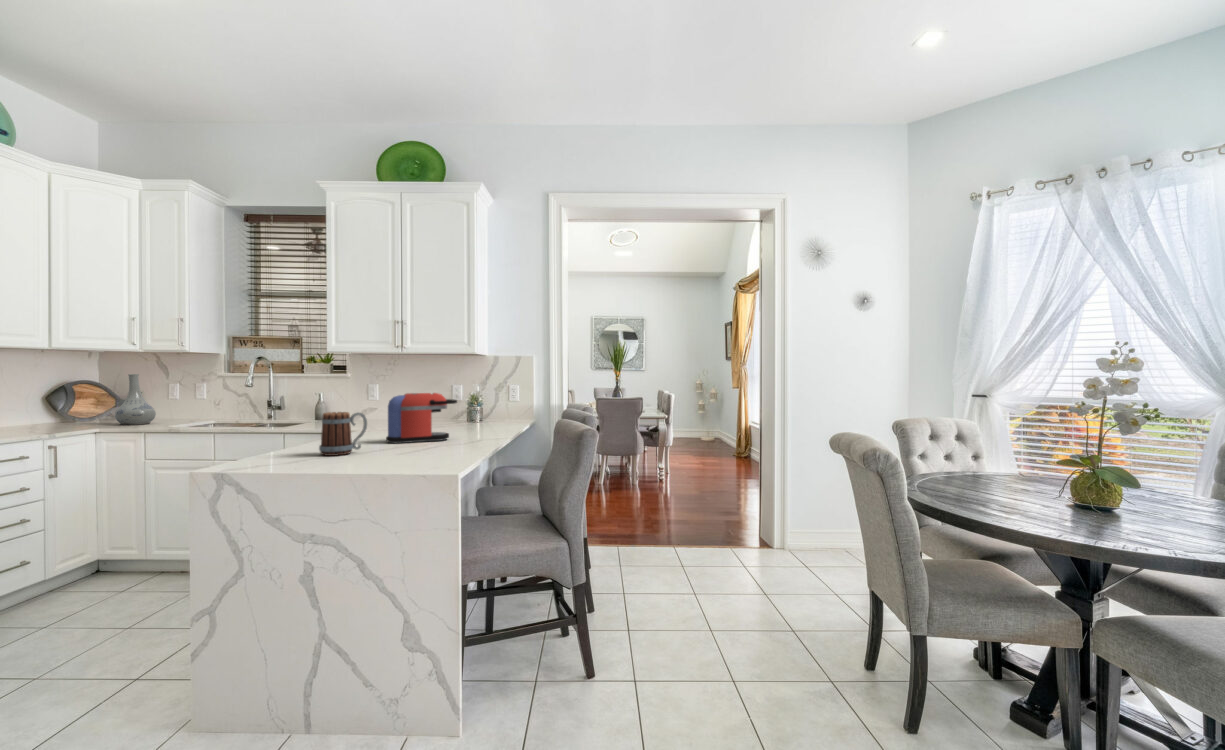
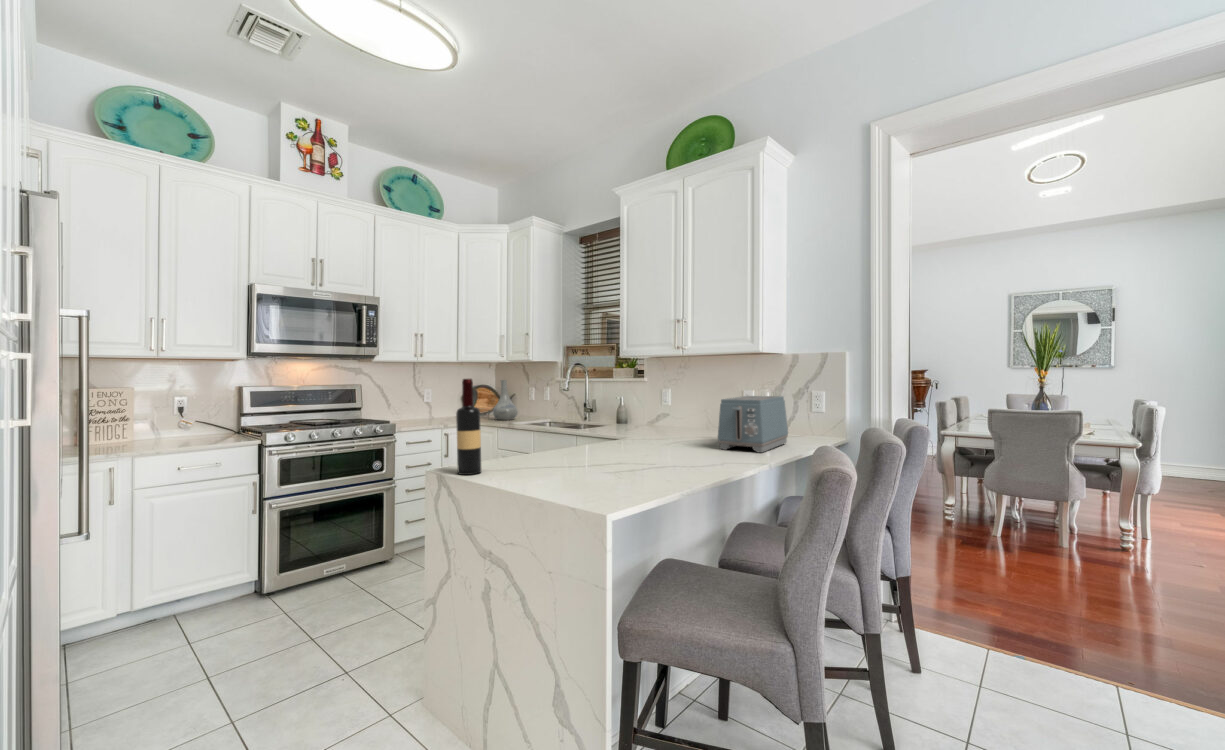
wine bottle: none [270,371,295,460] -> present [456,379,481,475]
toaster: none [458,389,501,430] -> present [718,396,788,453]
coffee maker: present [386,393,457,443] -> none [603,403,687,465]
mug: present [319,412,367,456] -> none [504,424,554,475]

